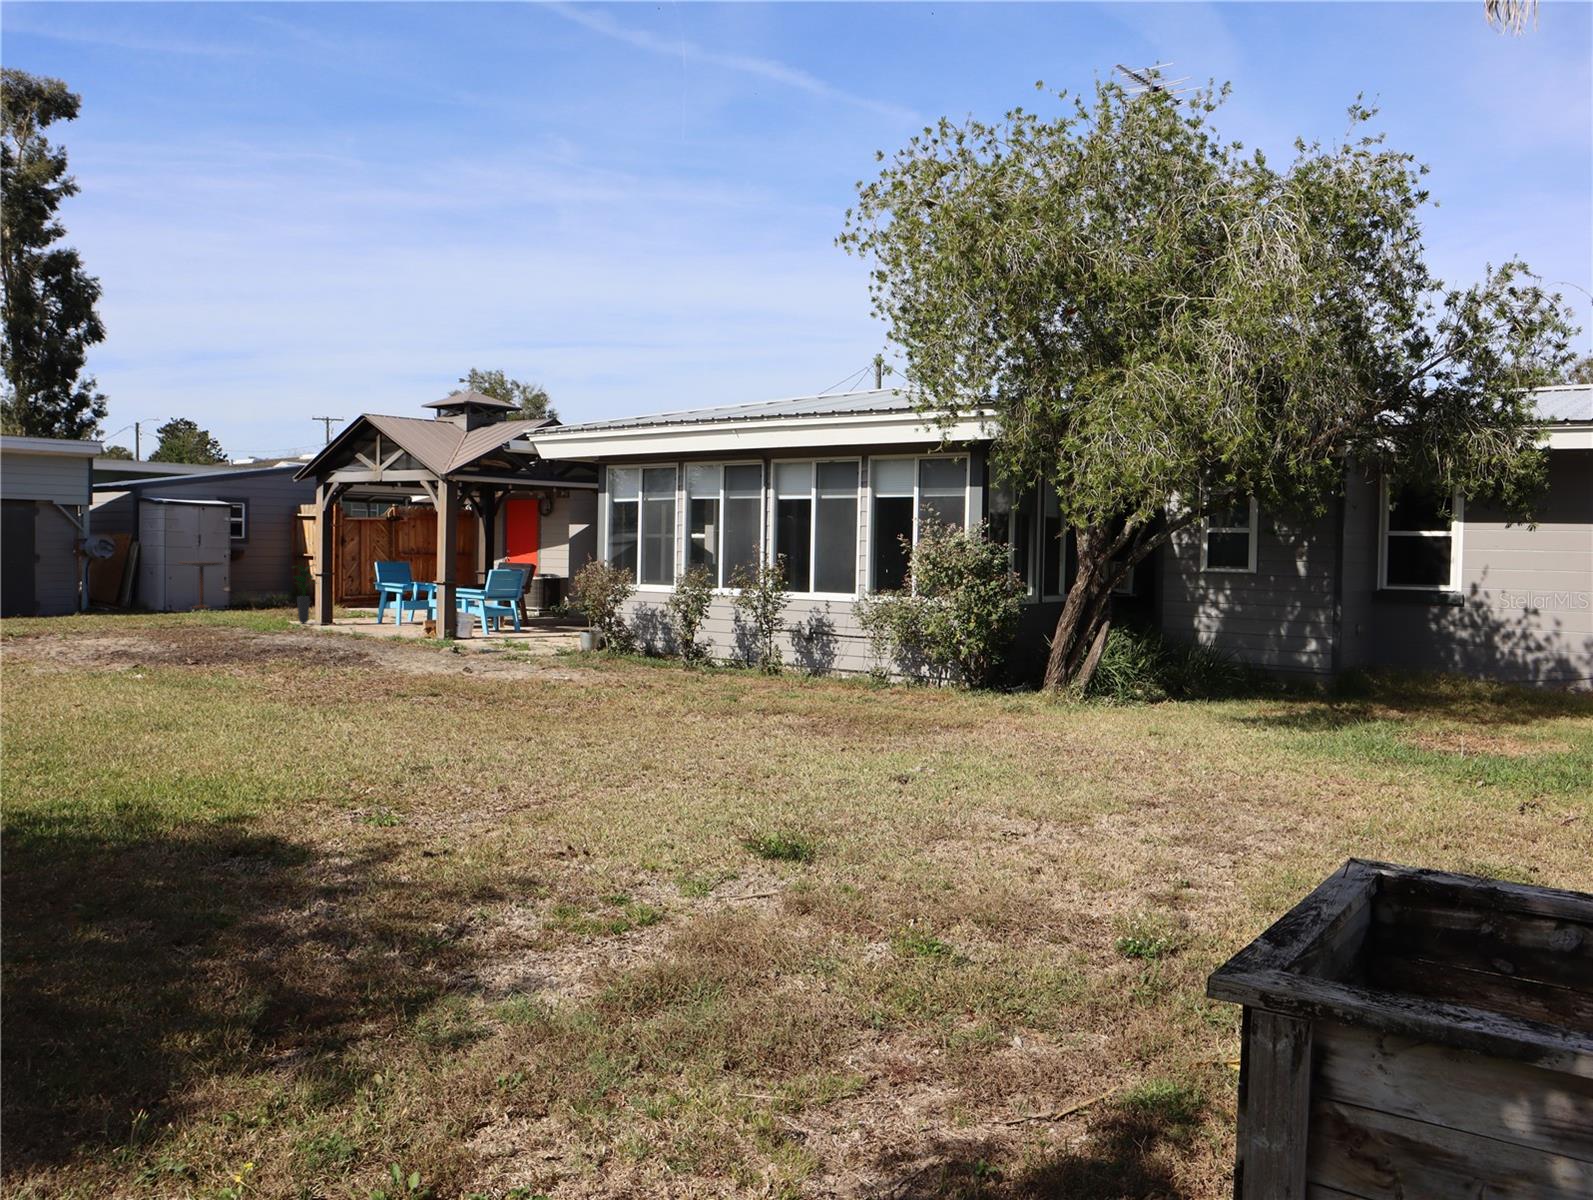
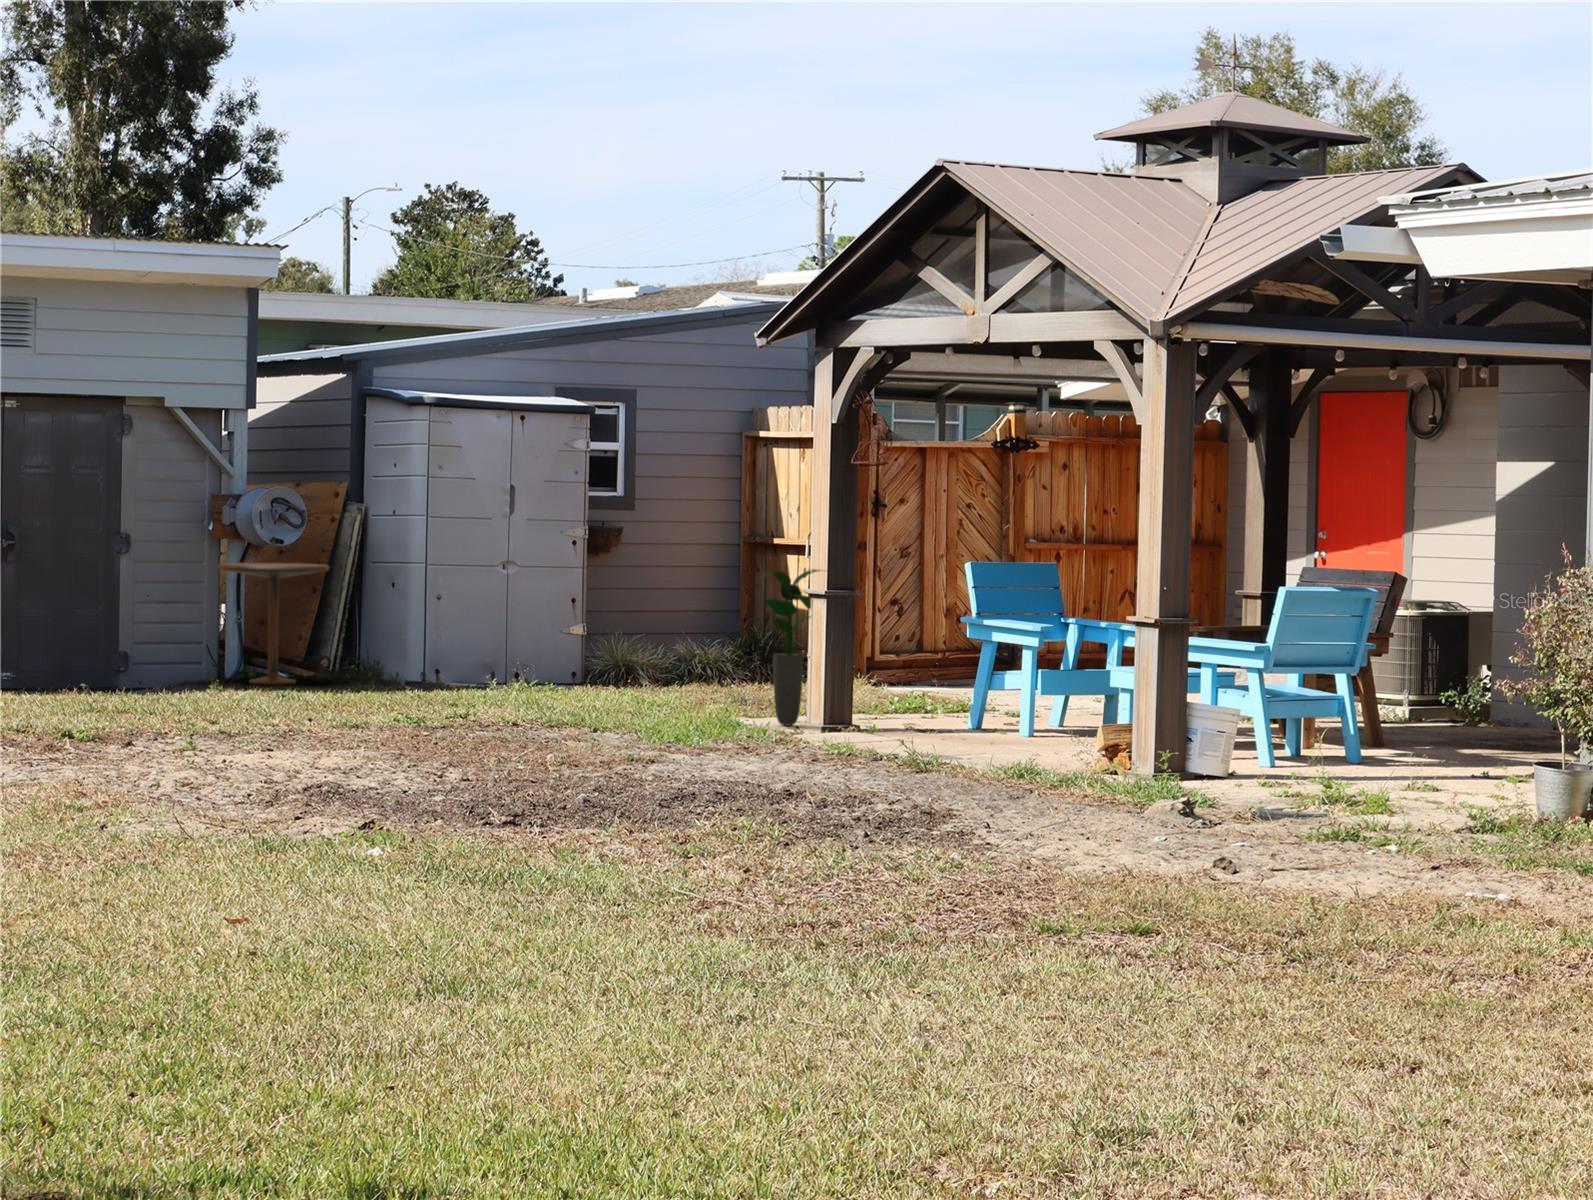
pedestal table: present [178,561,224,608] -> present [218,563,329,684]

